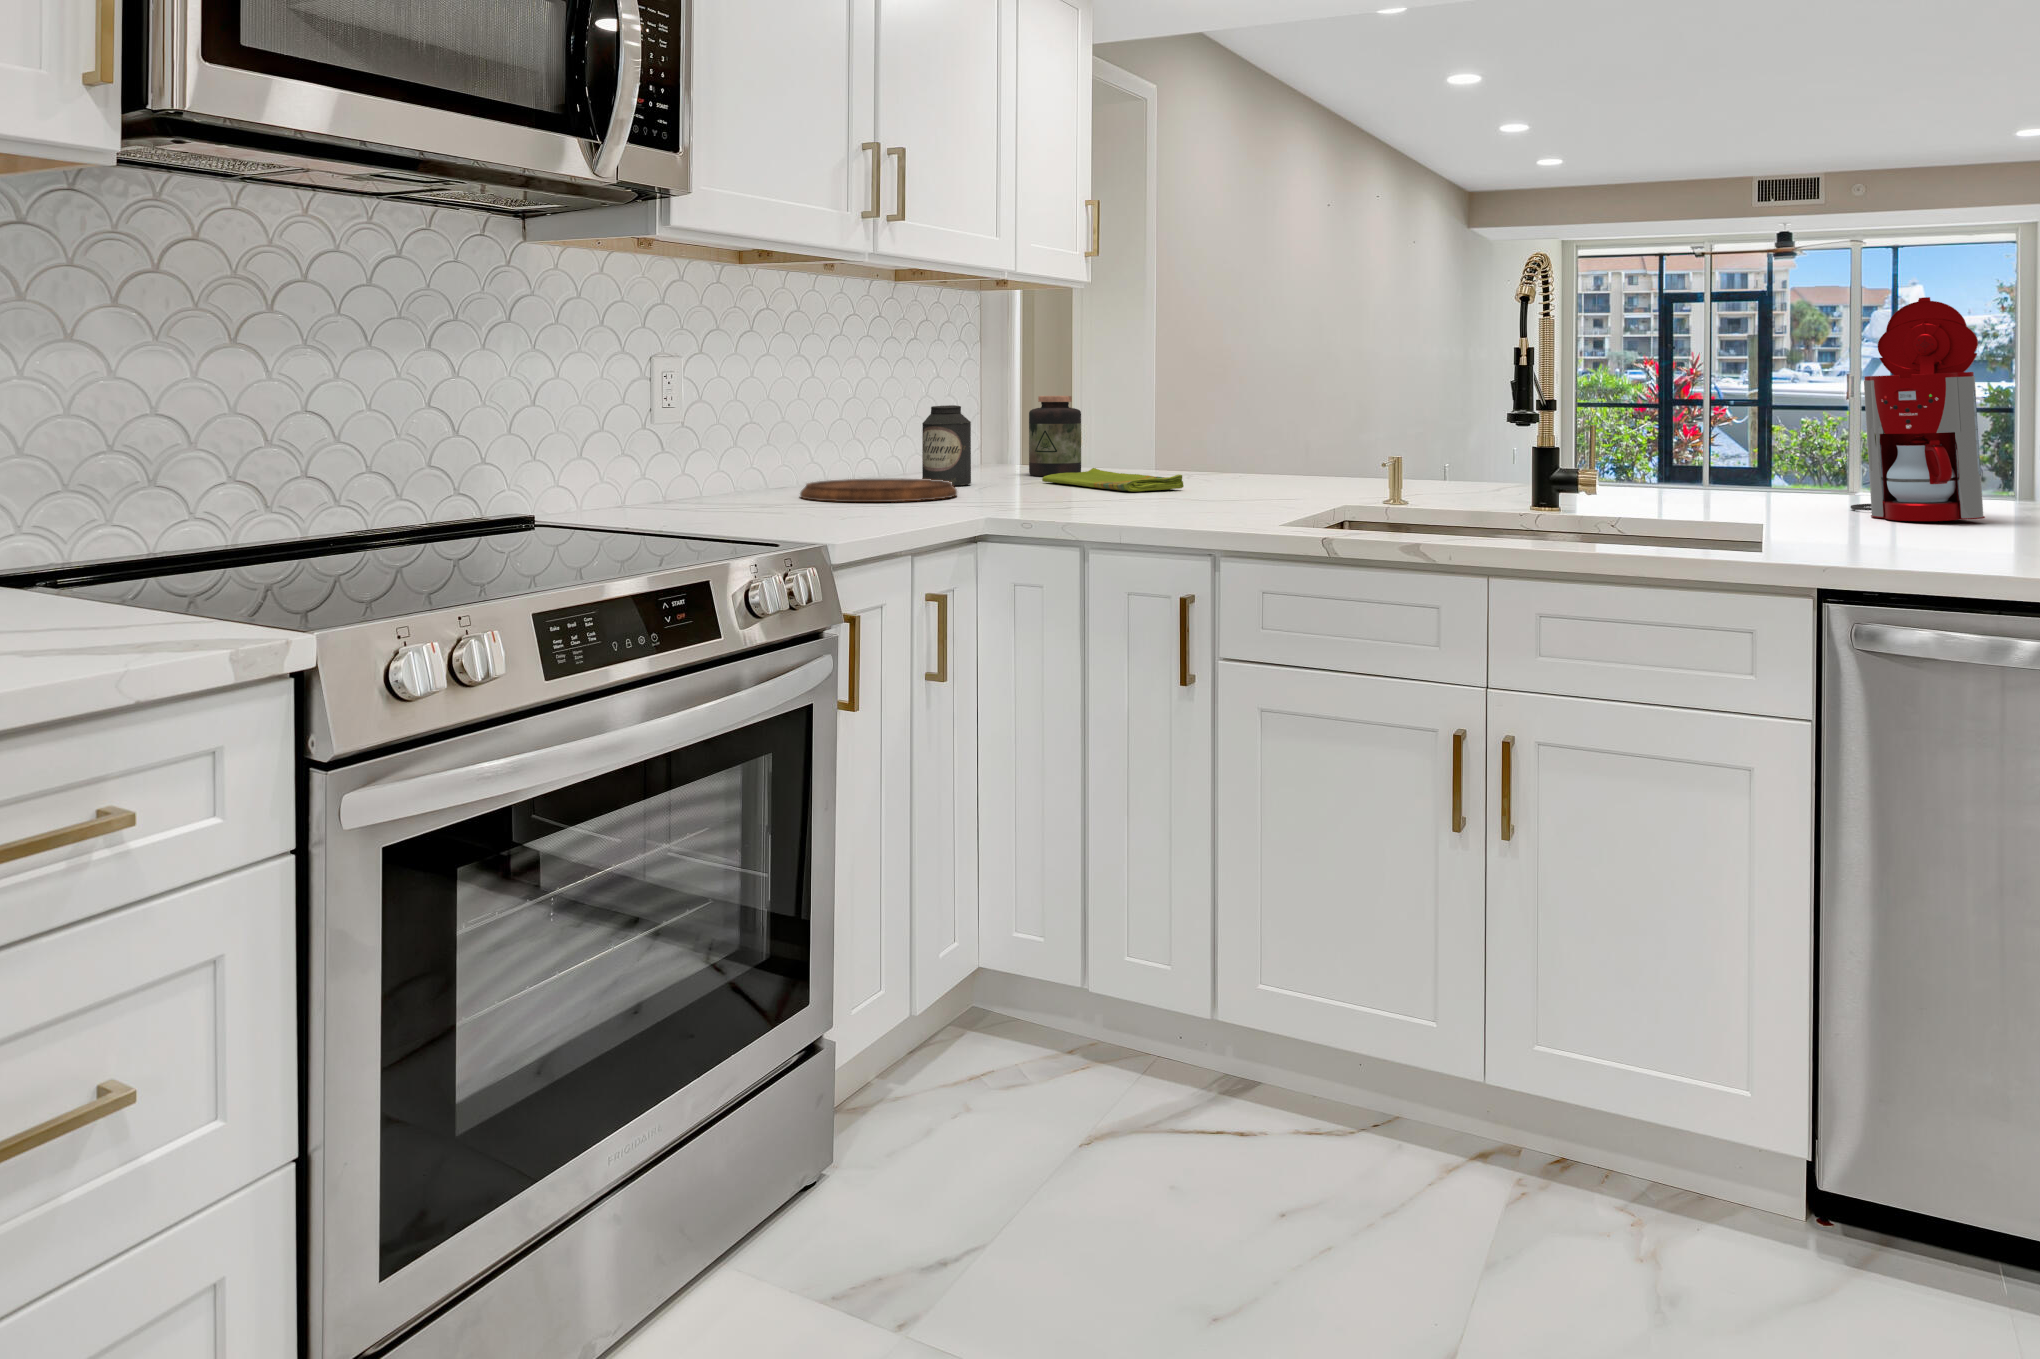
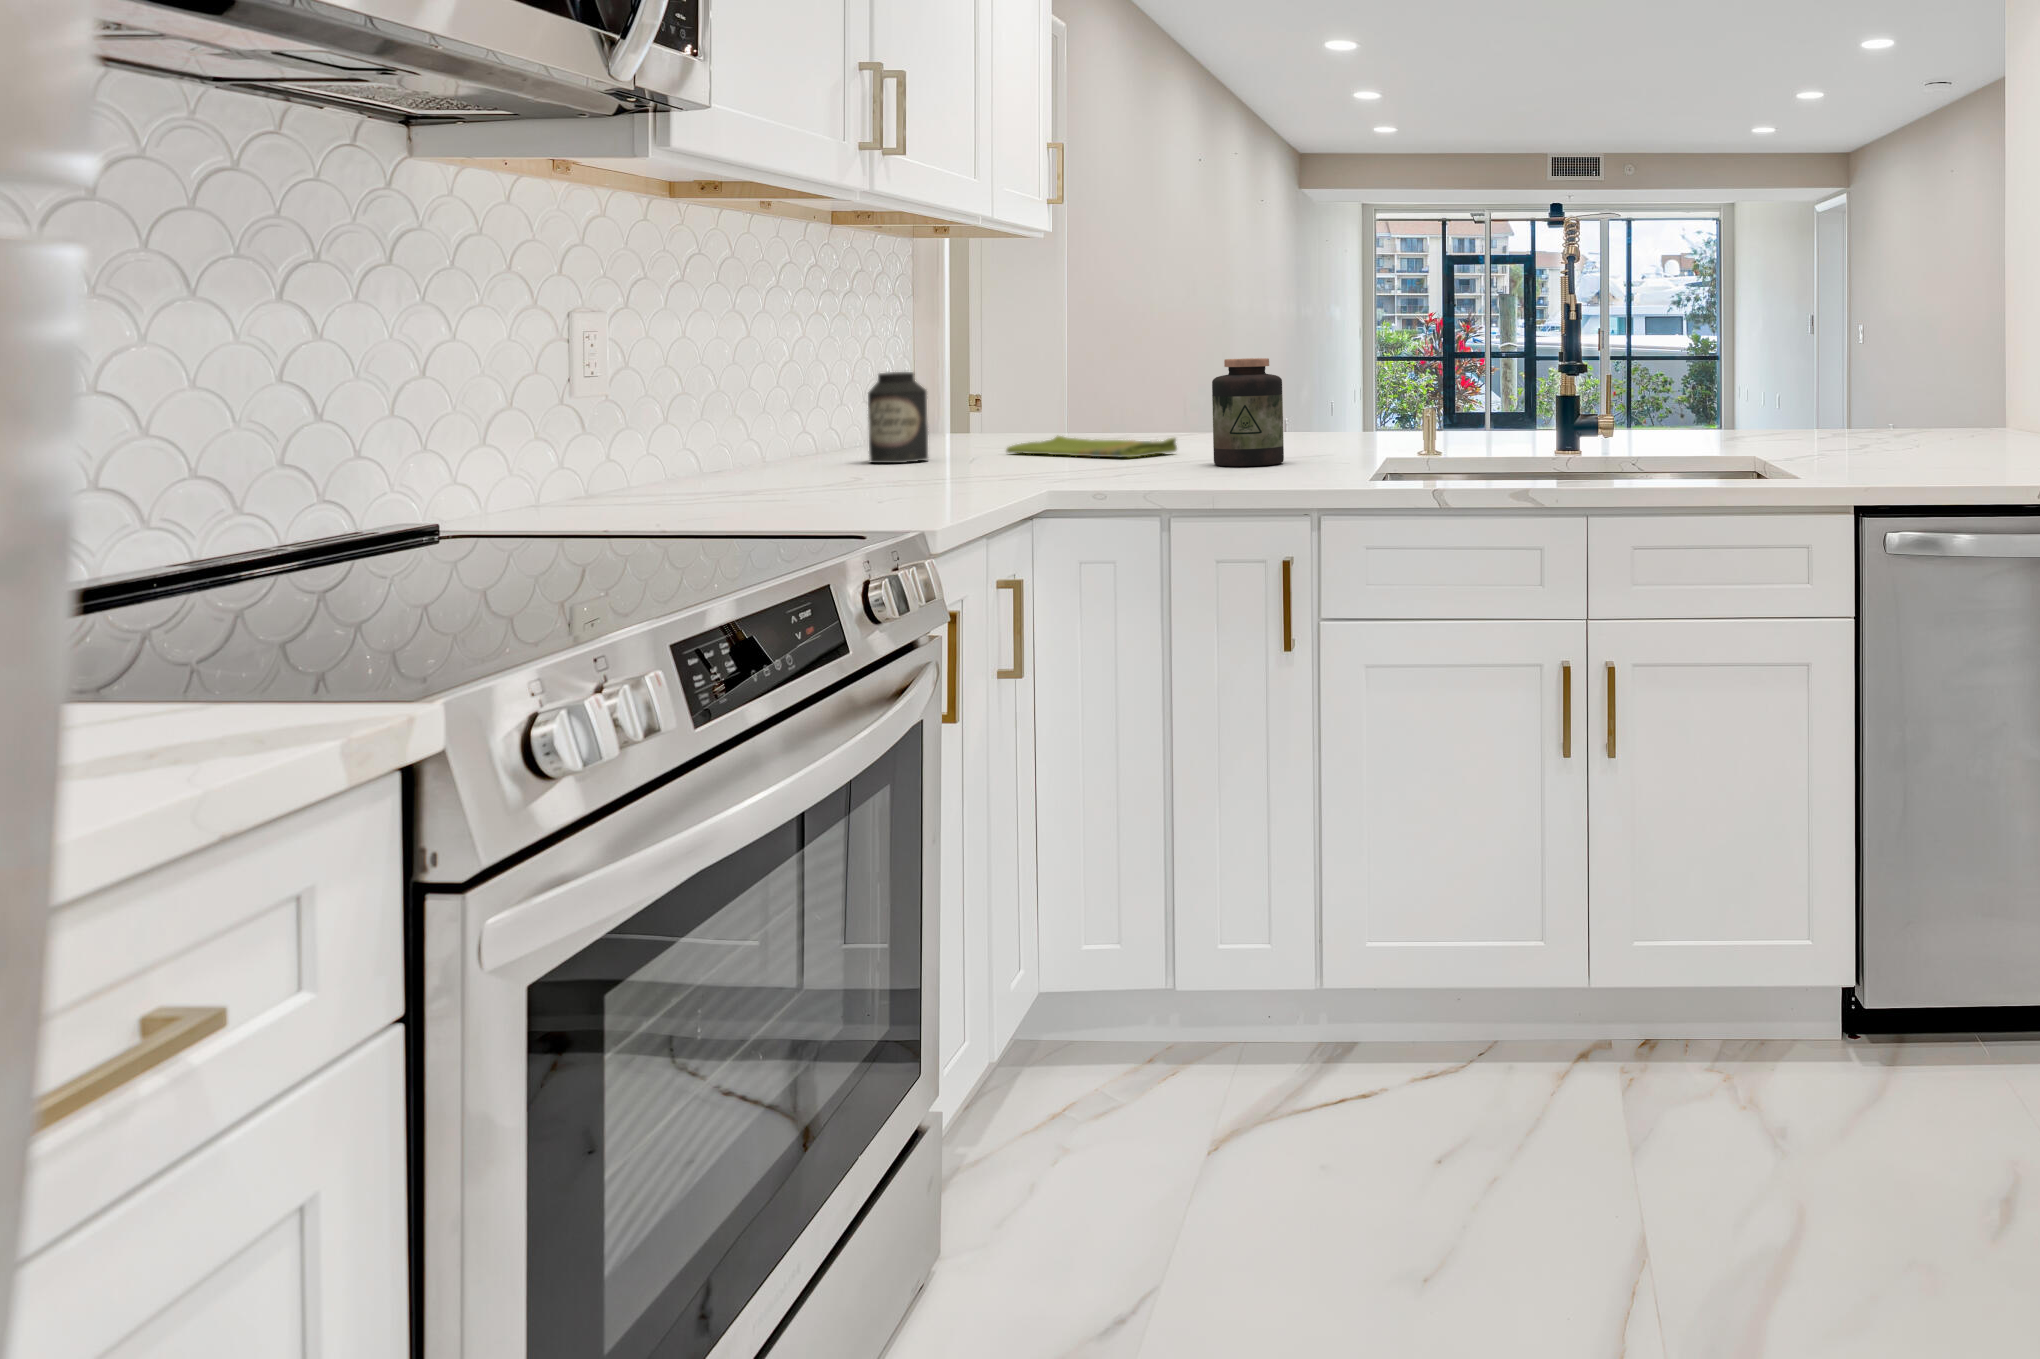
coffee maker: present [1851,297,1985,521] -> none [1778,258,1892,446]
jar: present [1029,396,1081,476] -> present [1212,358,1284,466]
cutting board: present [800,479,957,502] -> none [747,456,945,486]

